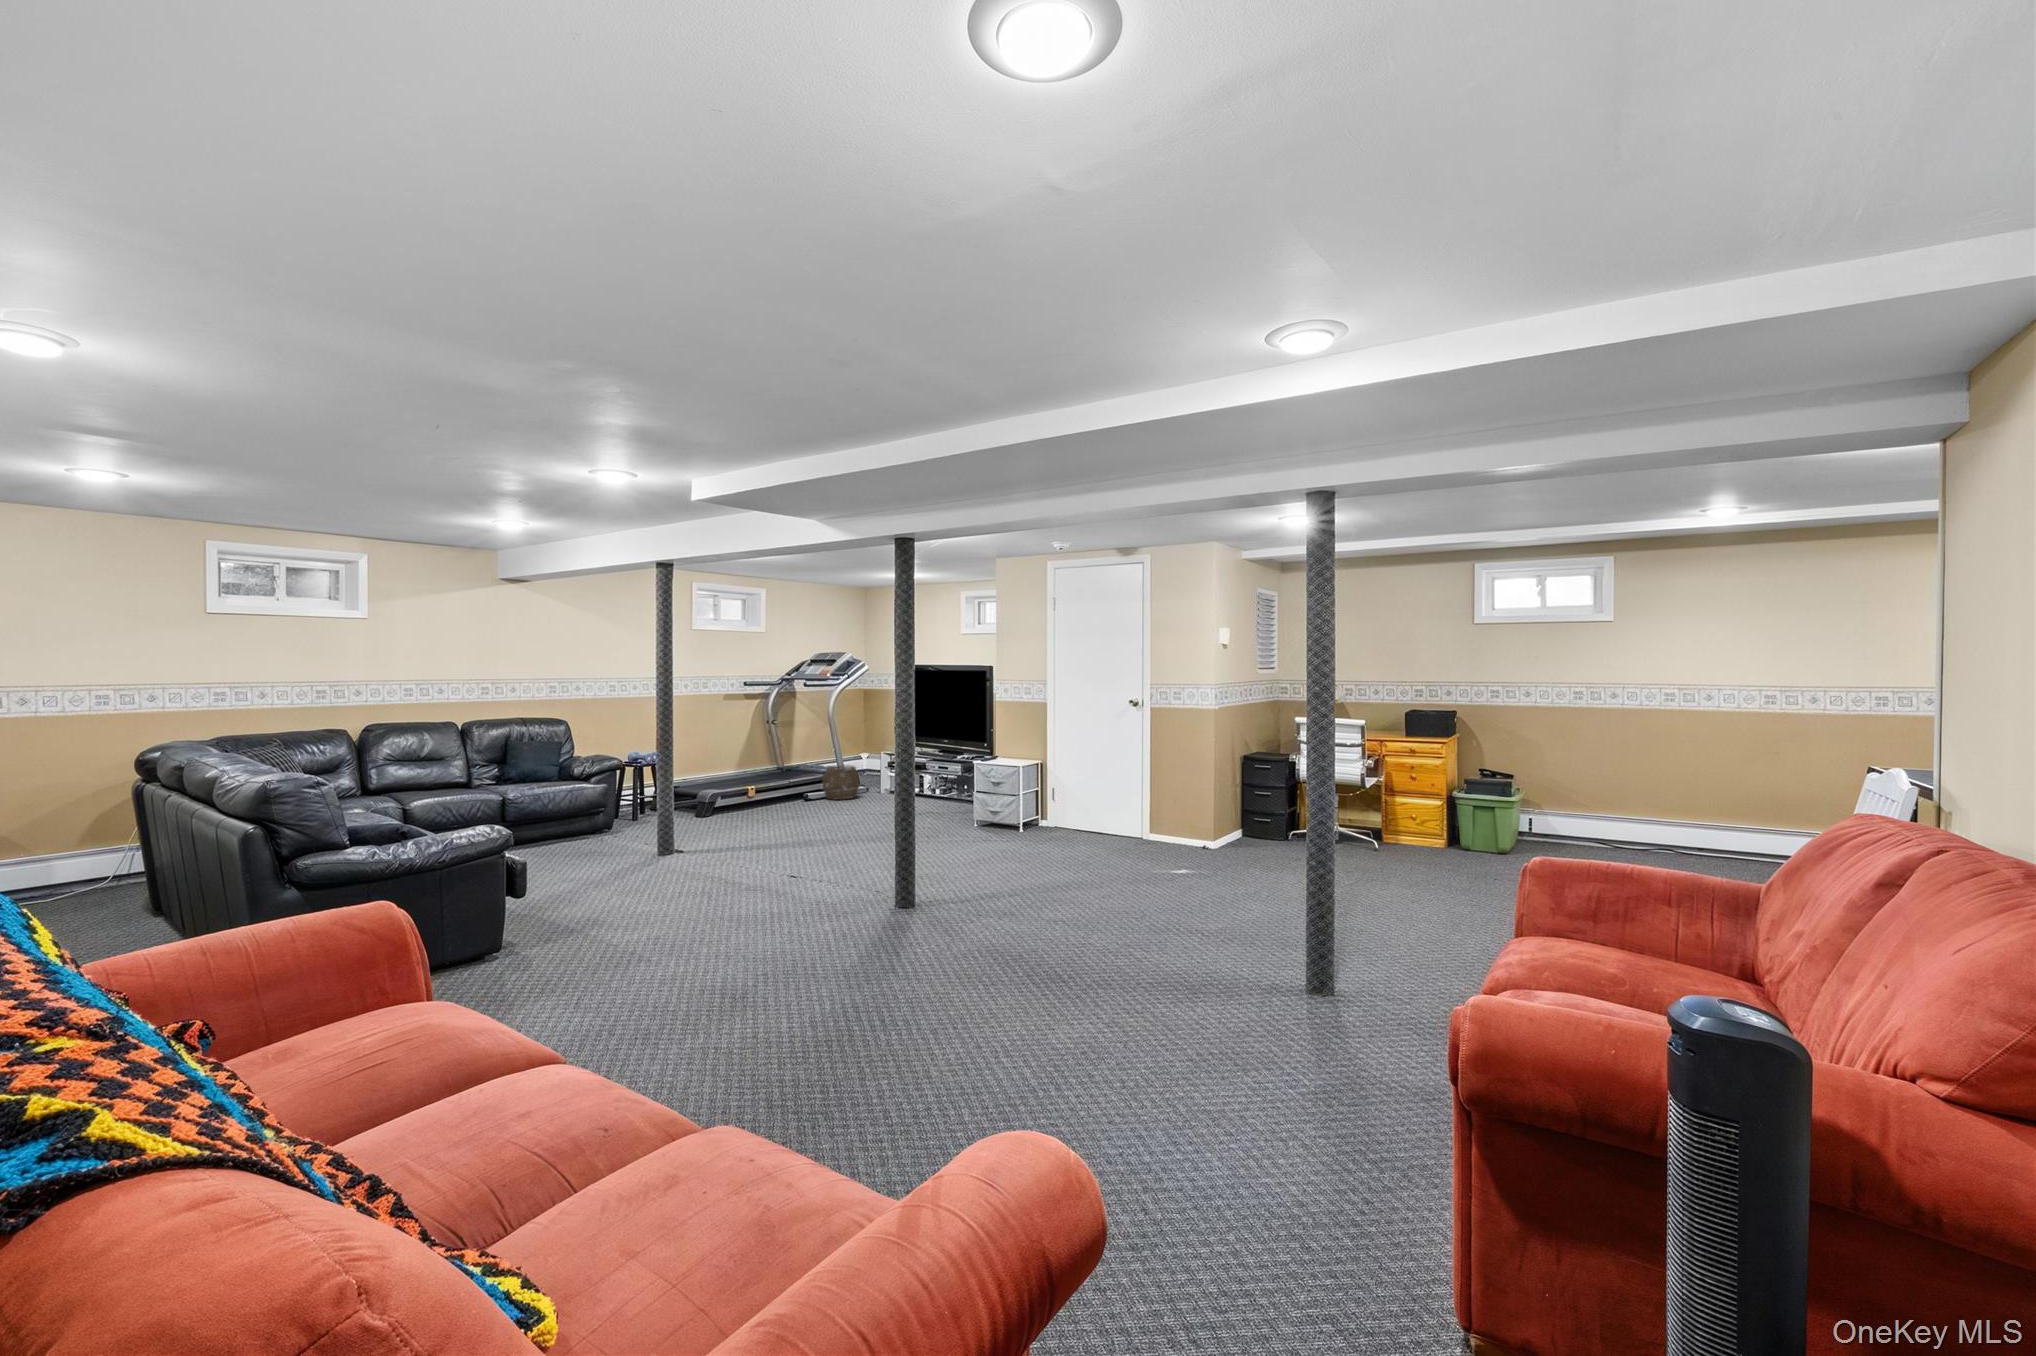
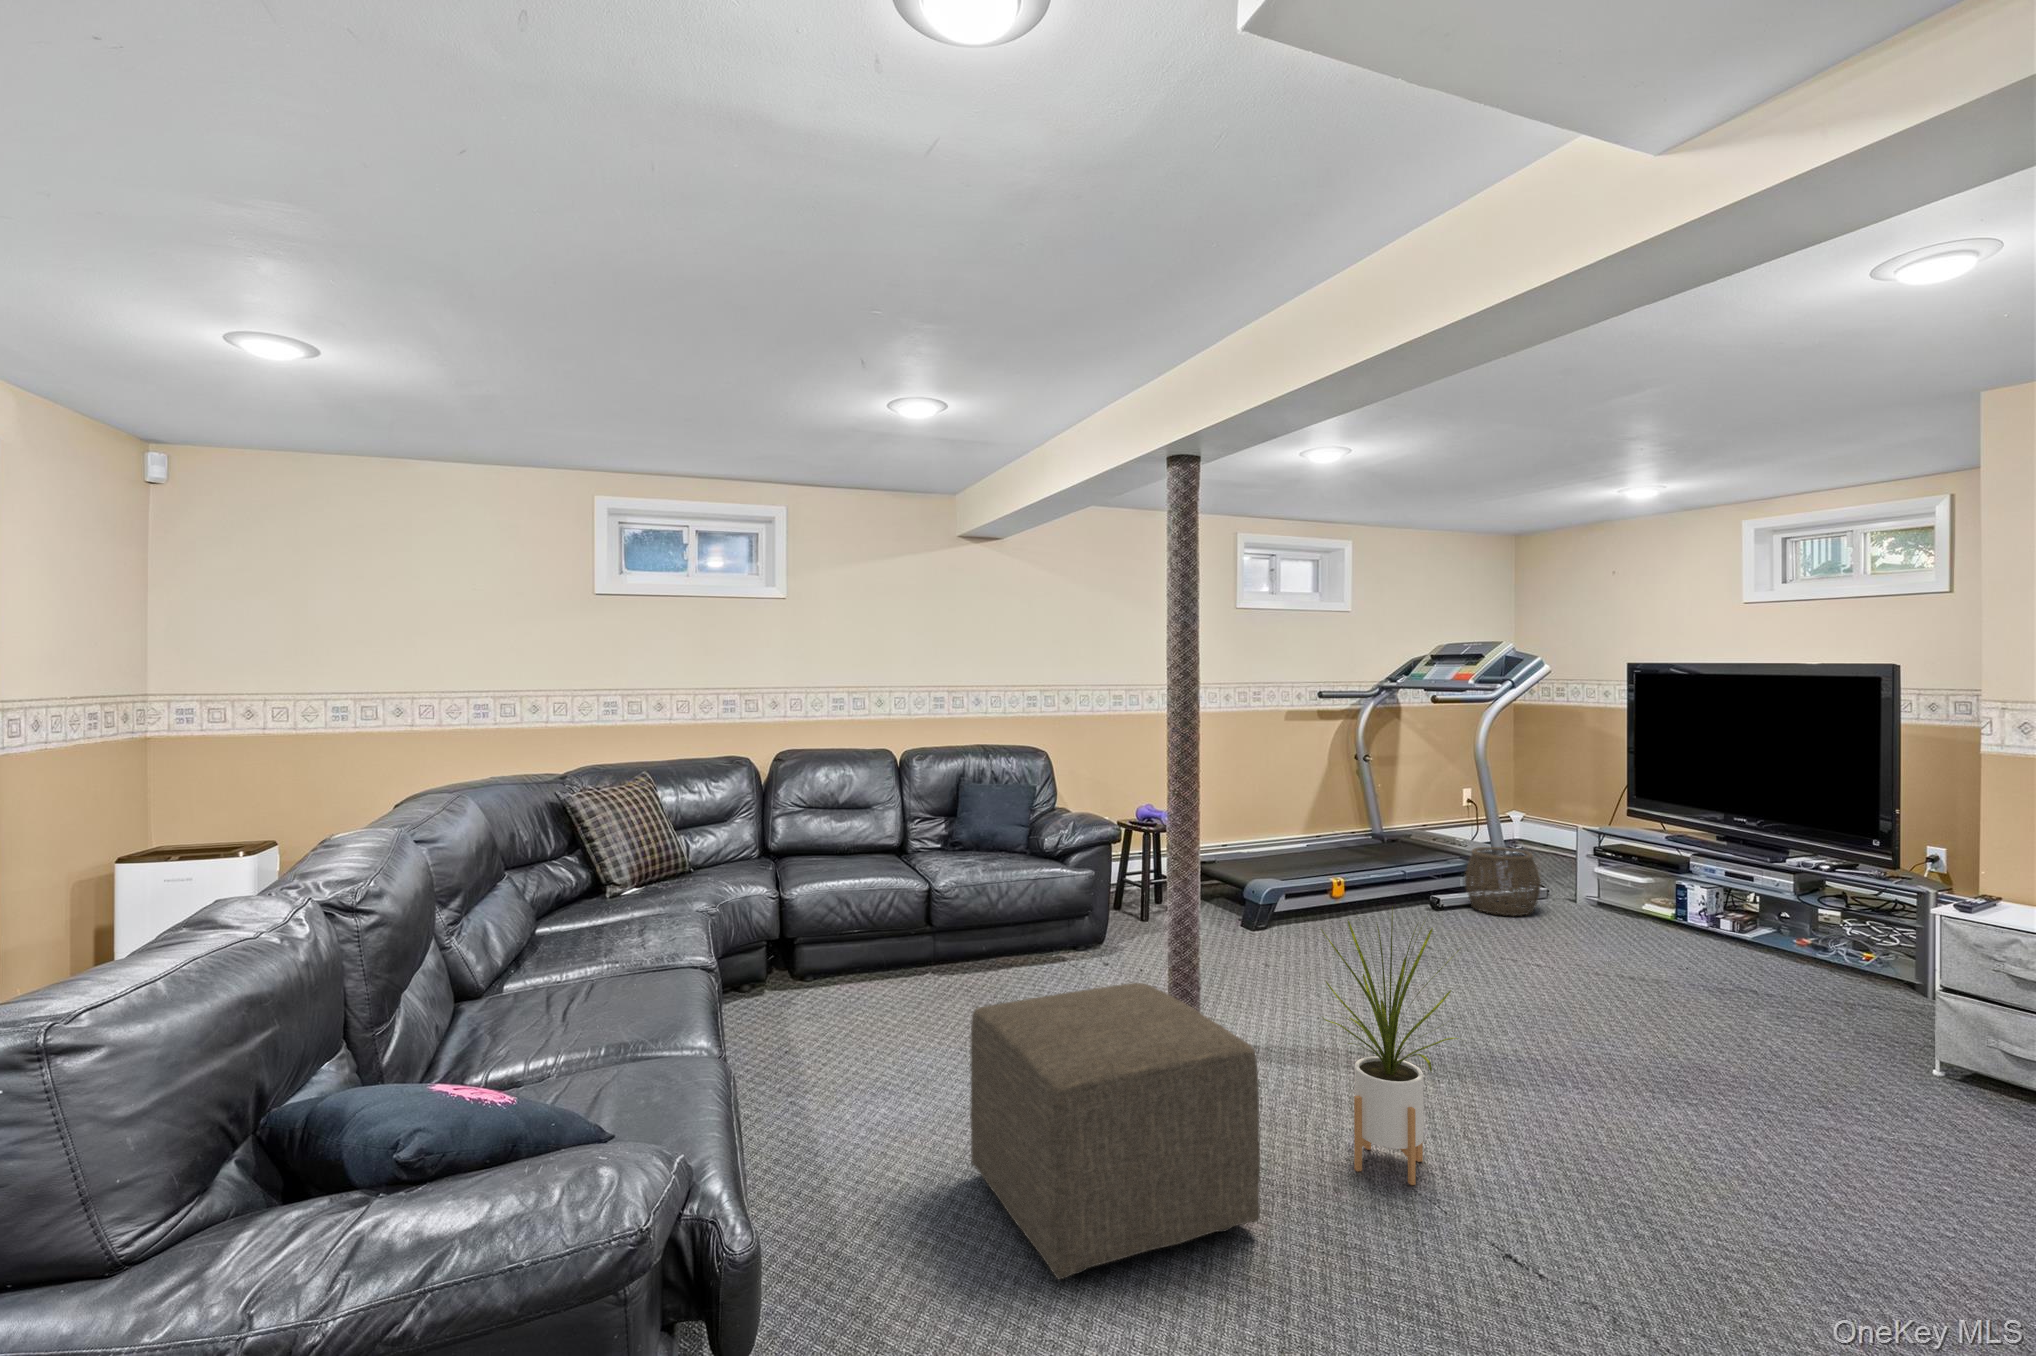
house plant: none [731,767,789,874] -> present [1322,908,1460,1185]
ottoman: none [572,809,705,907] -> present [970,983,1260,1279]

